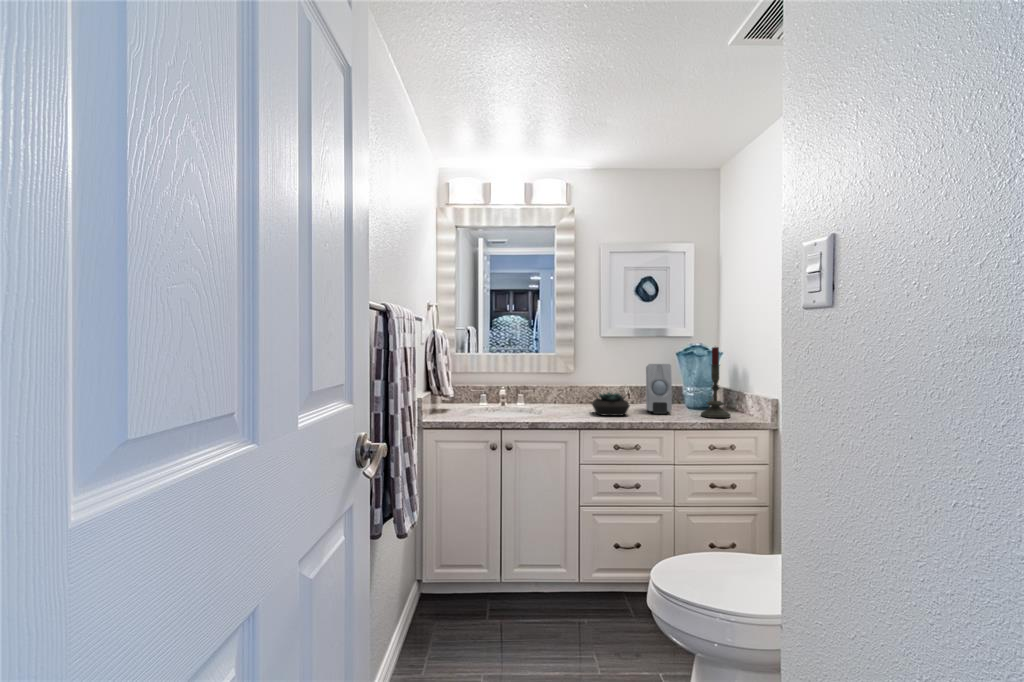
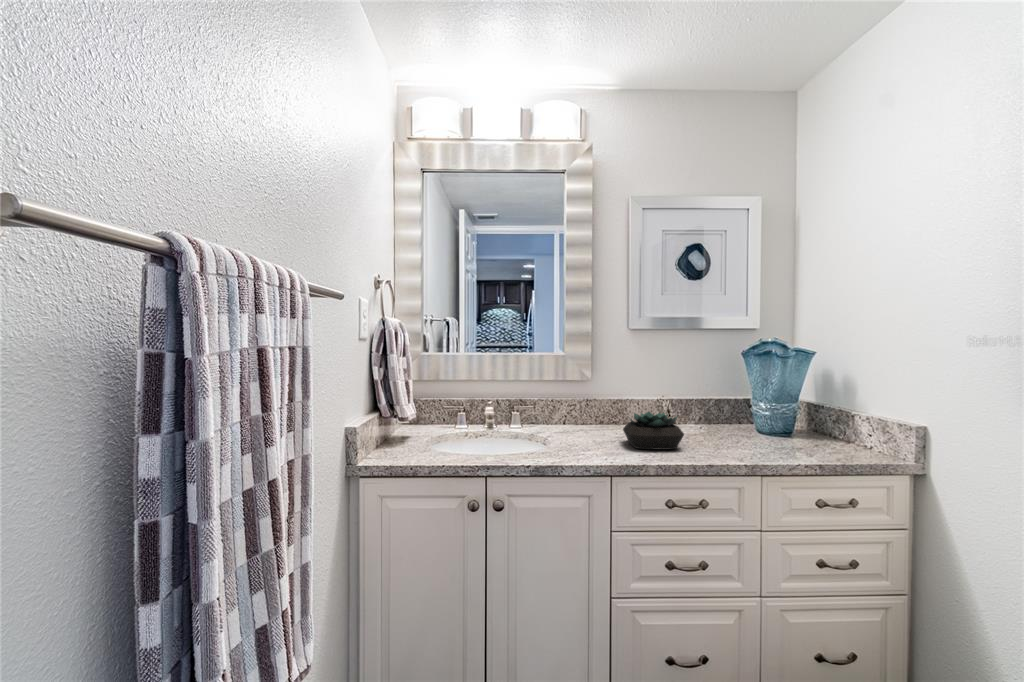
candle: present [701,347,730,418] -> none [790,341,838,454]
soap dispenser: present [646,364,672,414] -> none [700,369,745,445]

